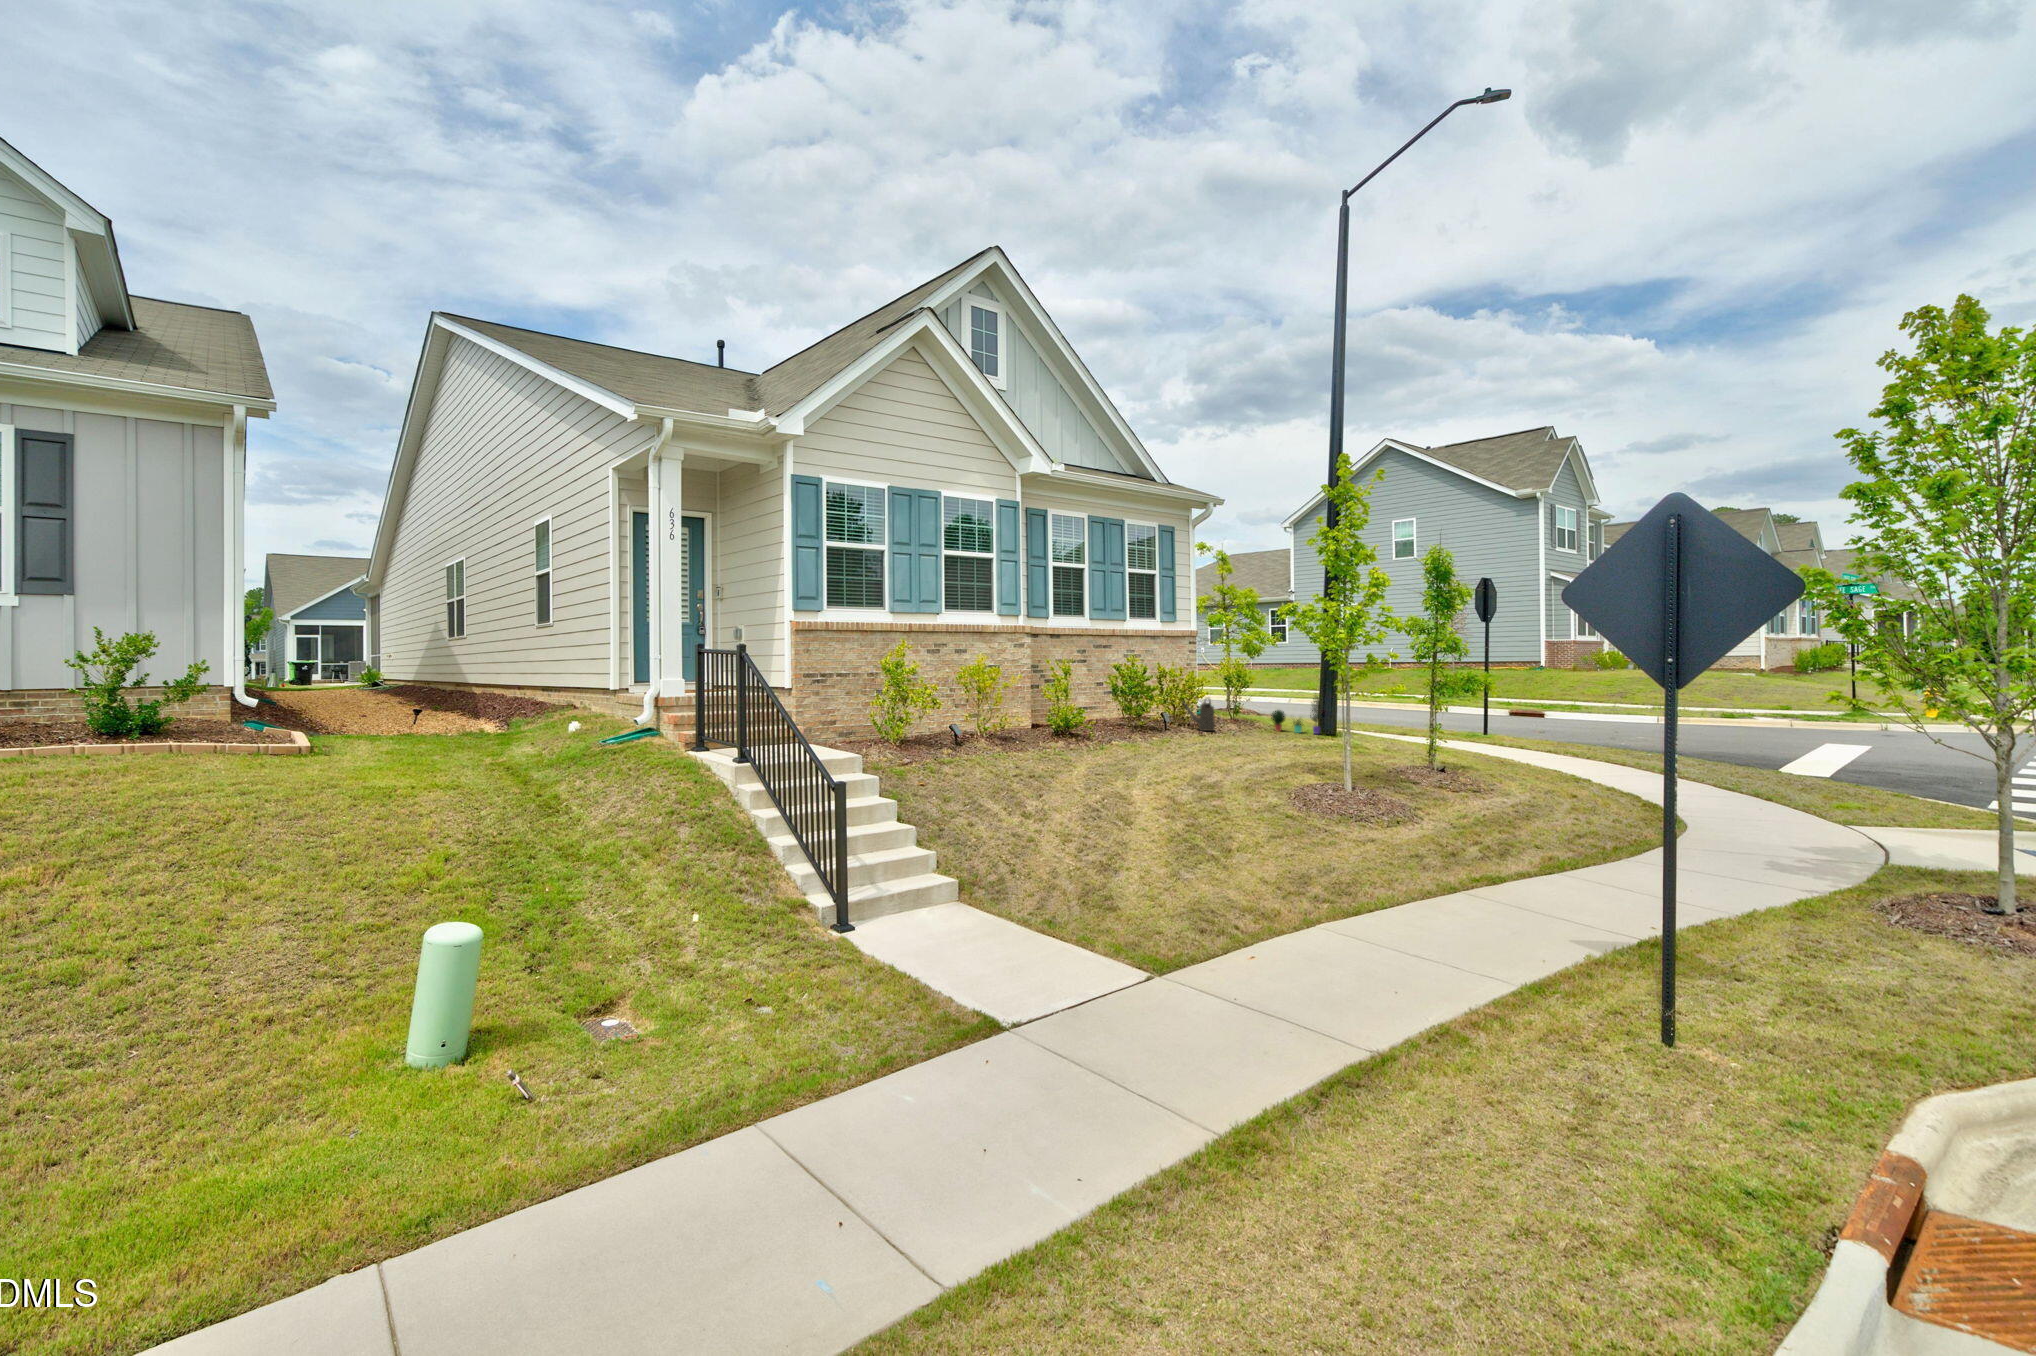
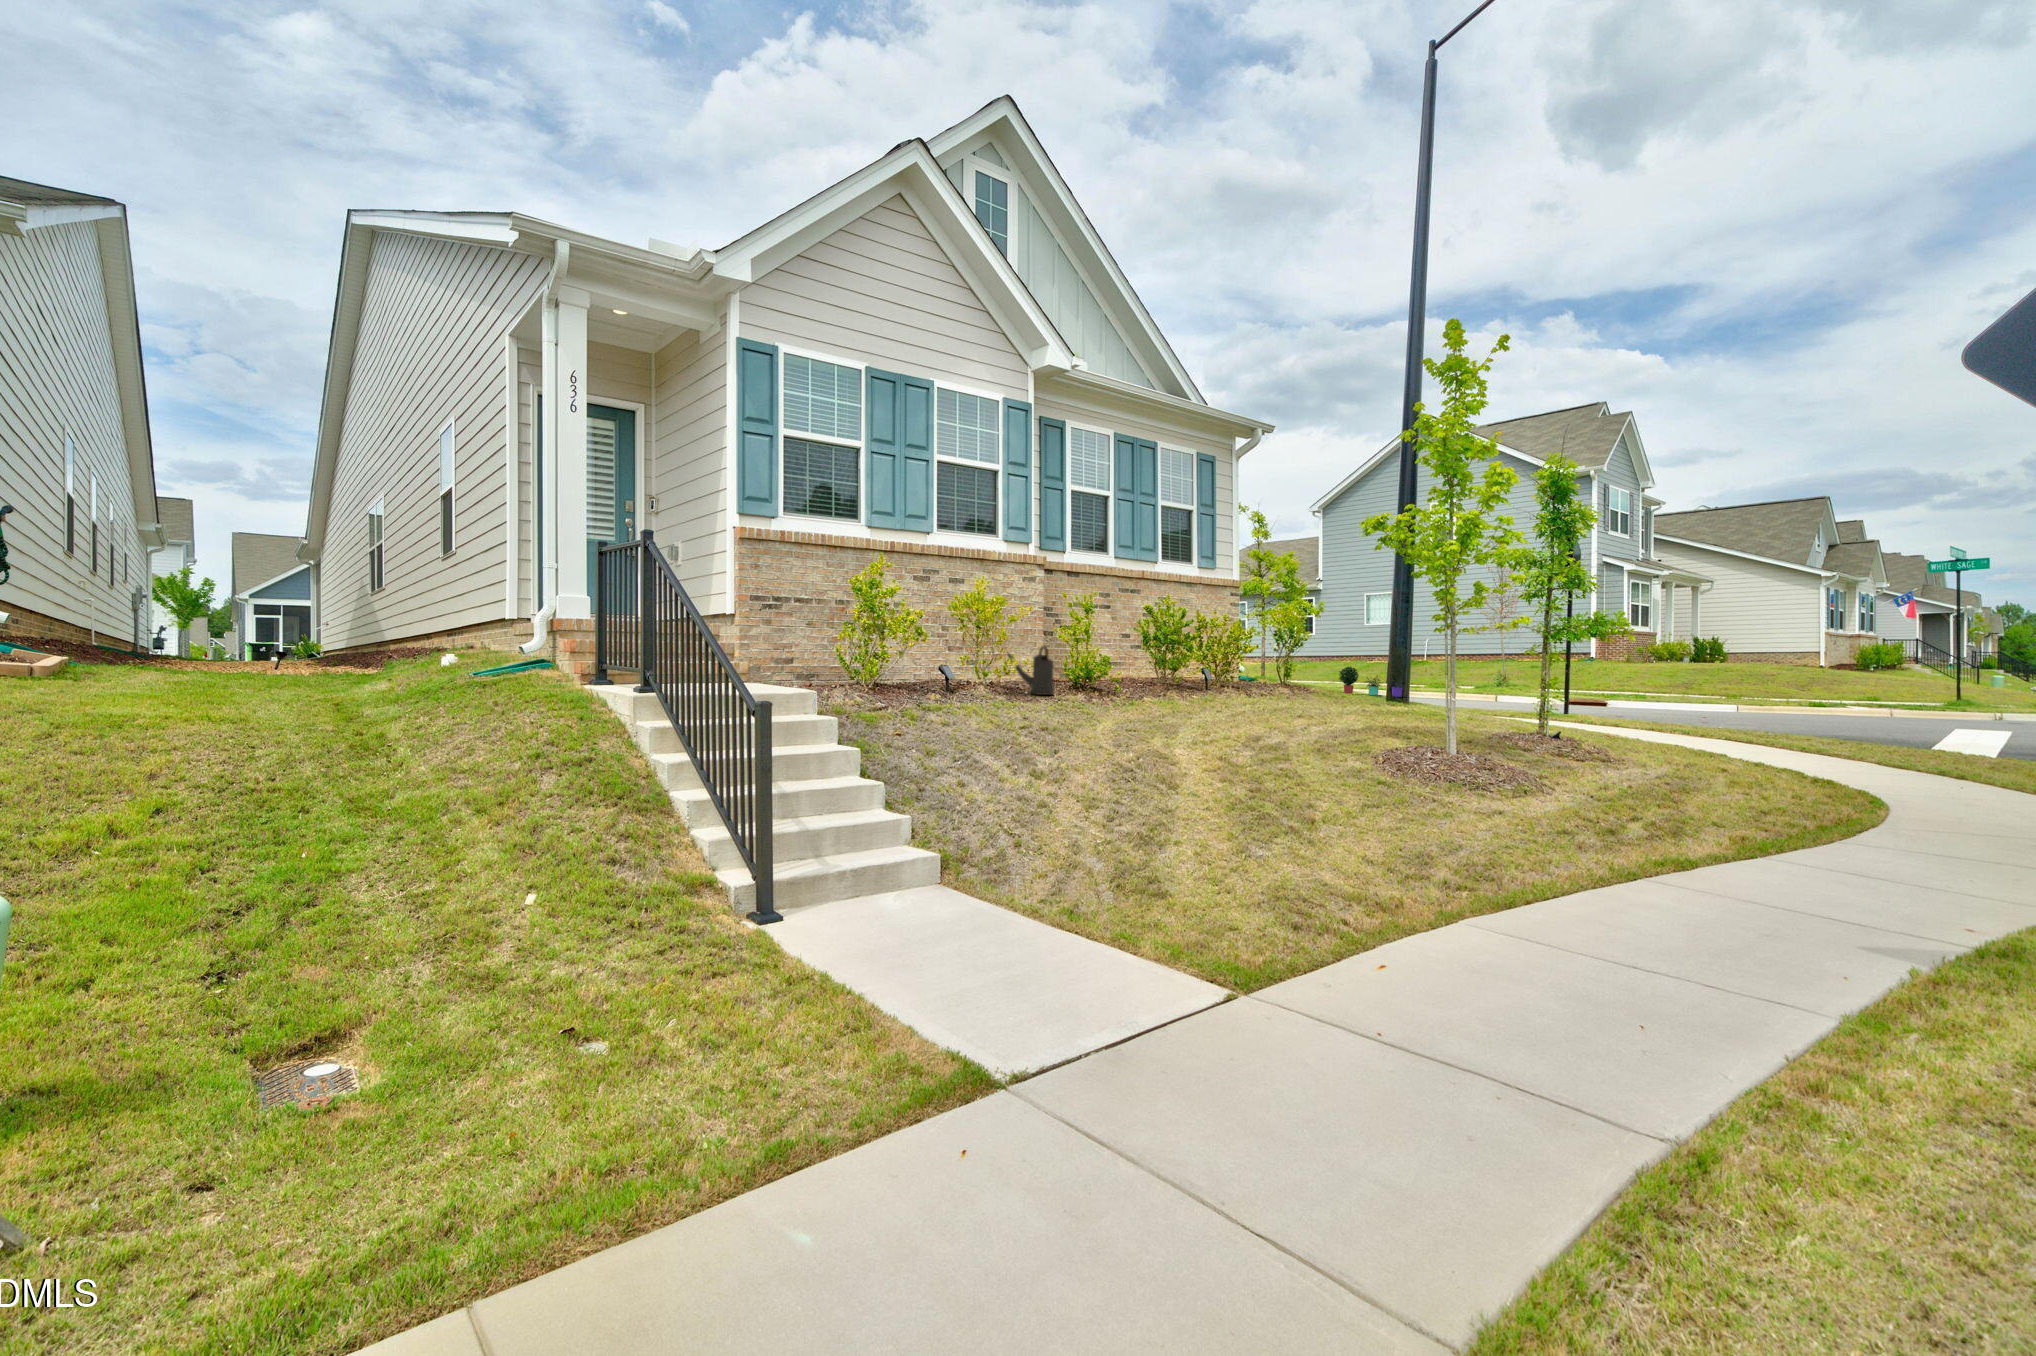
watering can: present [1183,698,1215,731] -> present [1007,646,1062,695]

